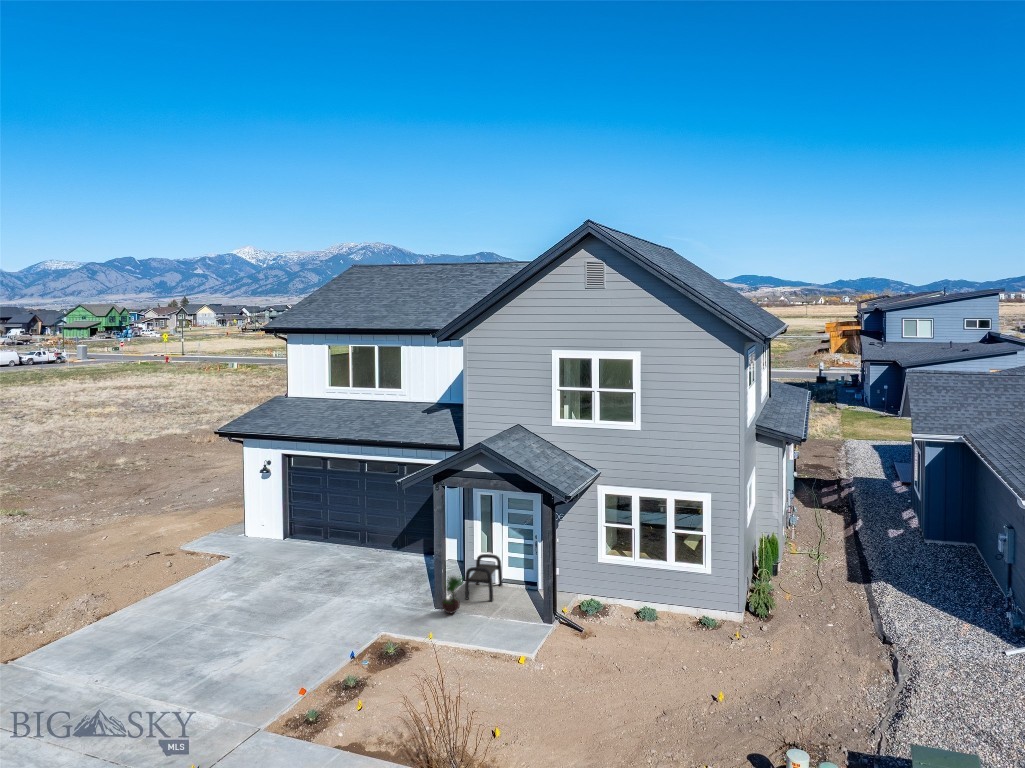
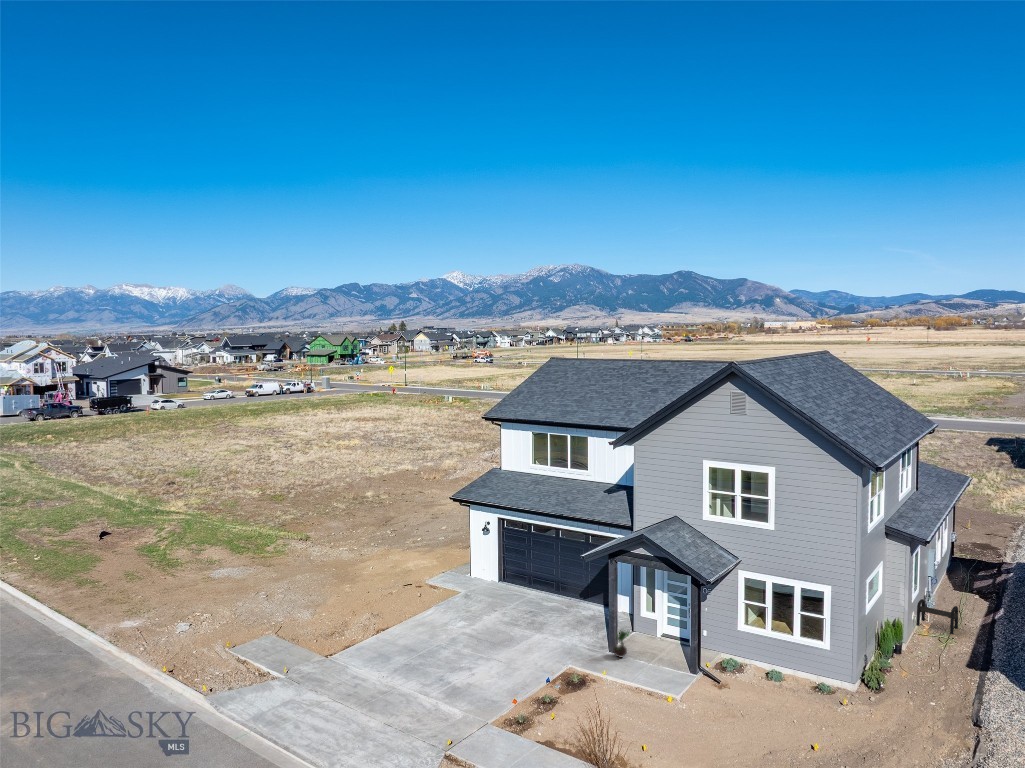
bench: present [465,554,503,601] -> present [916,599,958,634]

